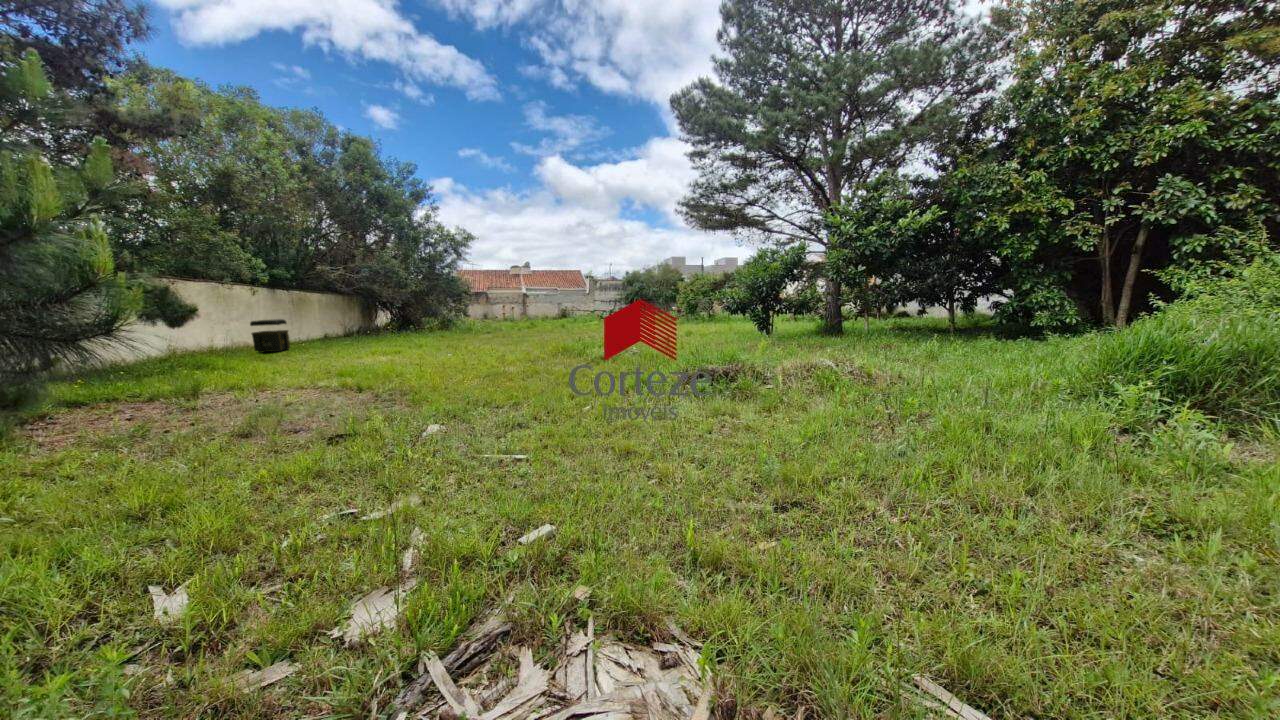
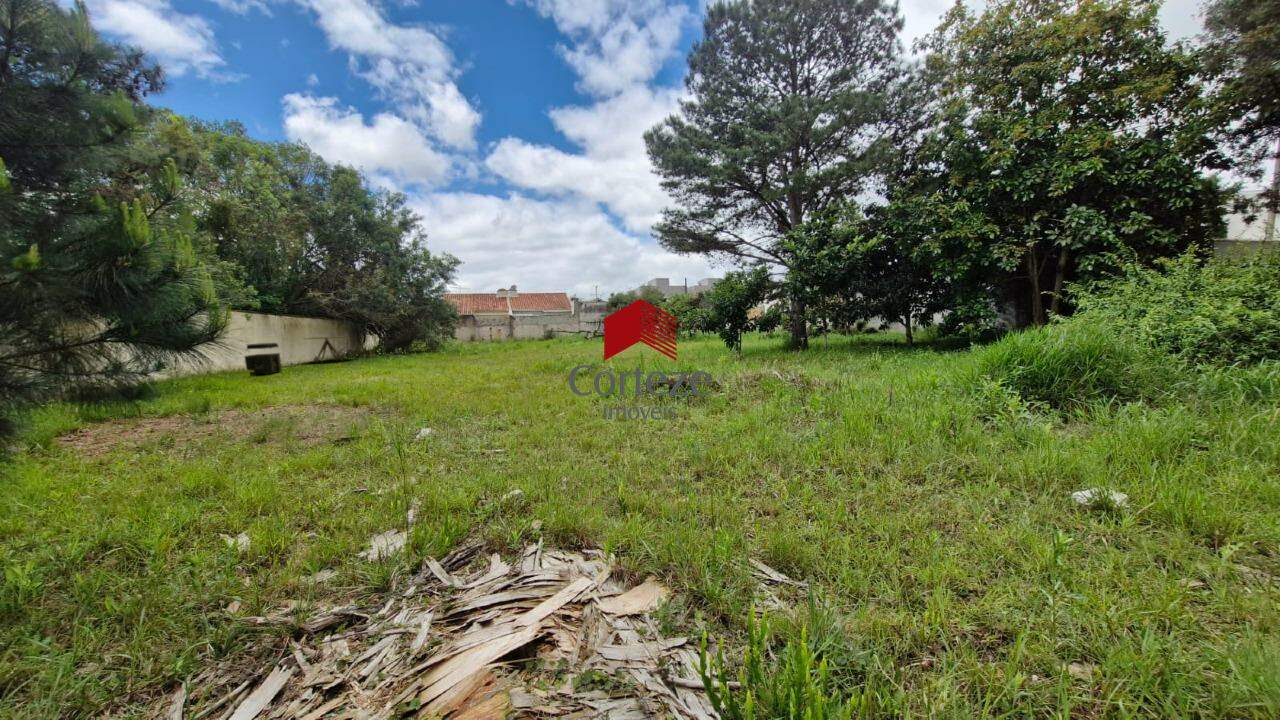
lounge chair: none [396,309,427,333] -> present [384,332,414,354]
round table: none [313,313,360,341] -> present [305,336,347,362]

